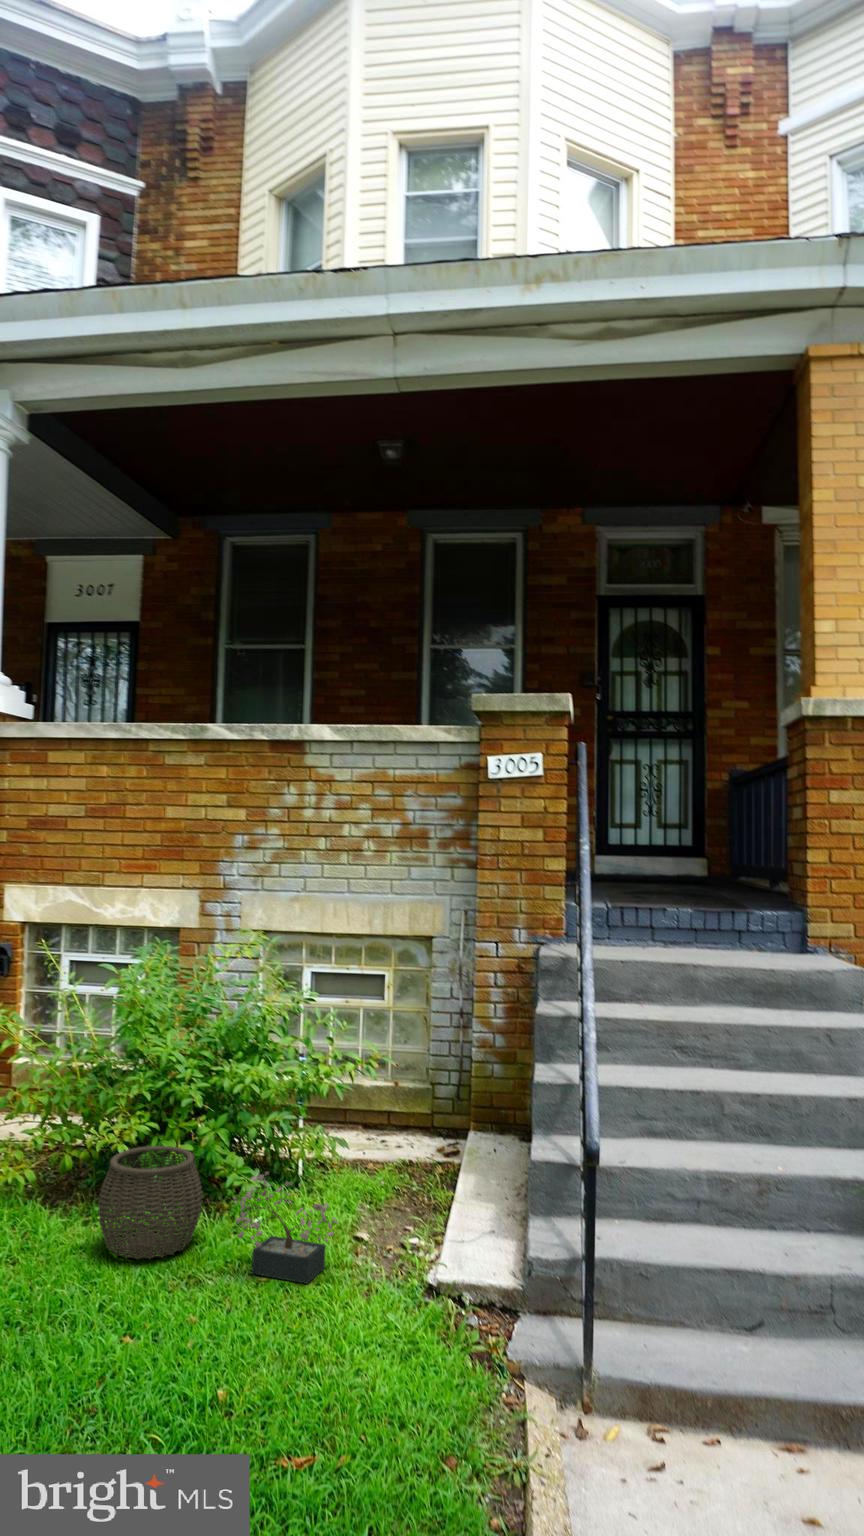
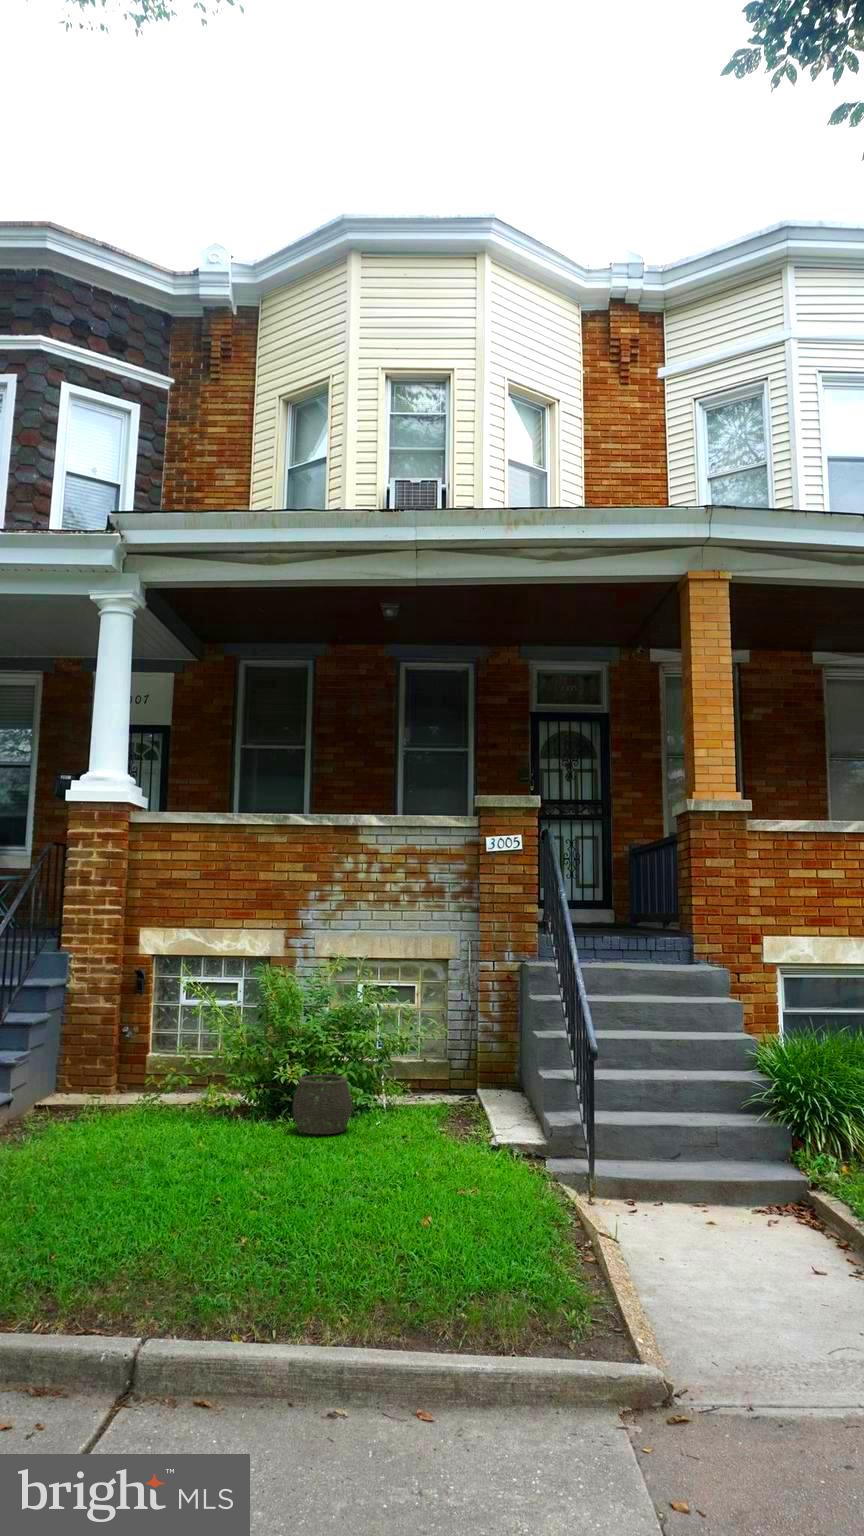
decorative plant: present [234,1172,338,1284] -> none [380,1082,440,1140]

